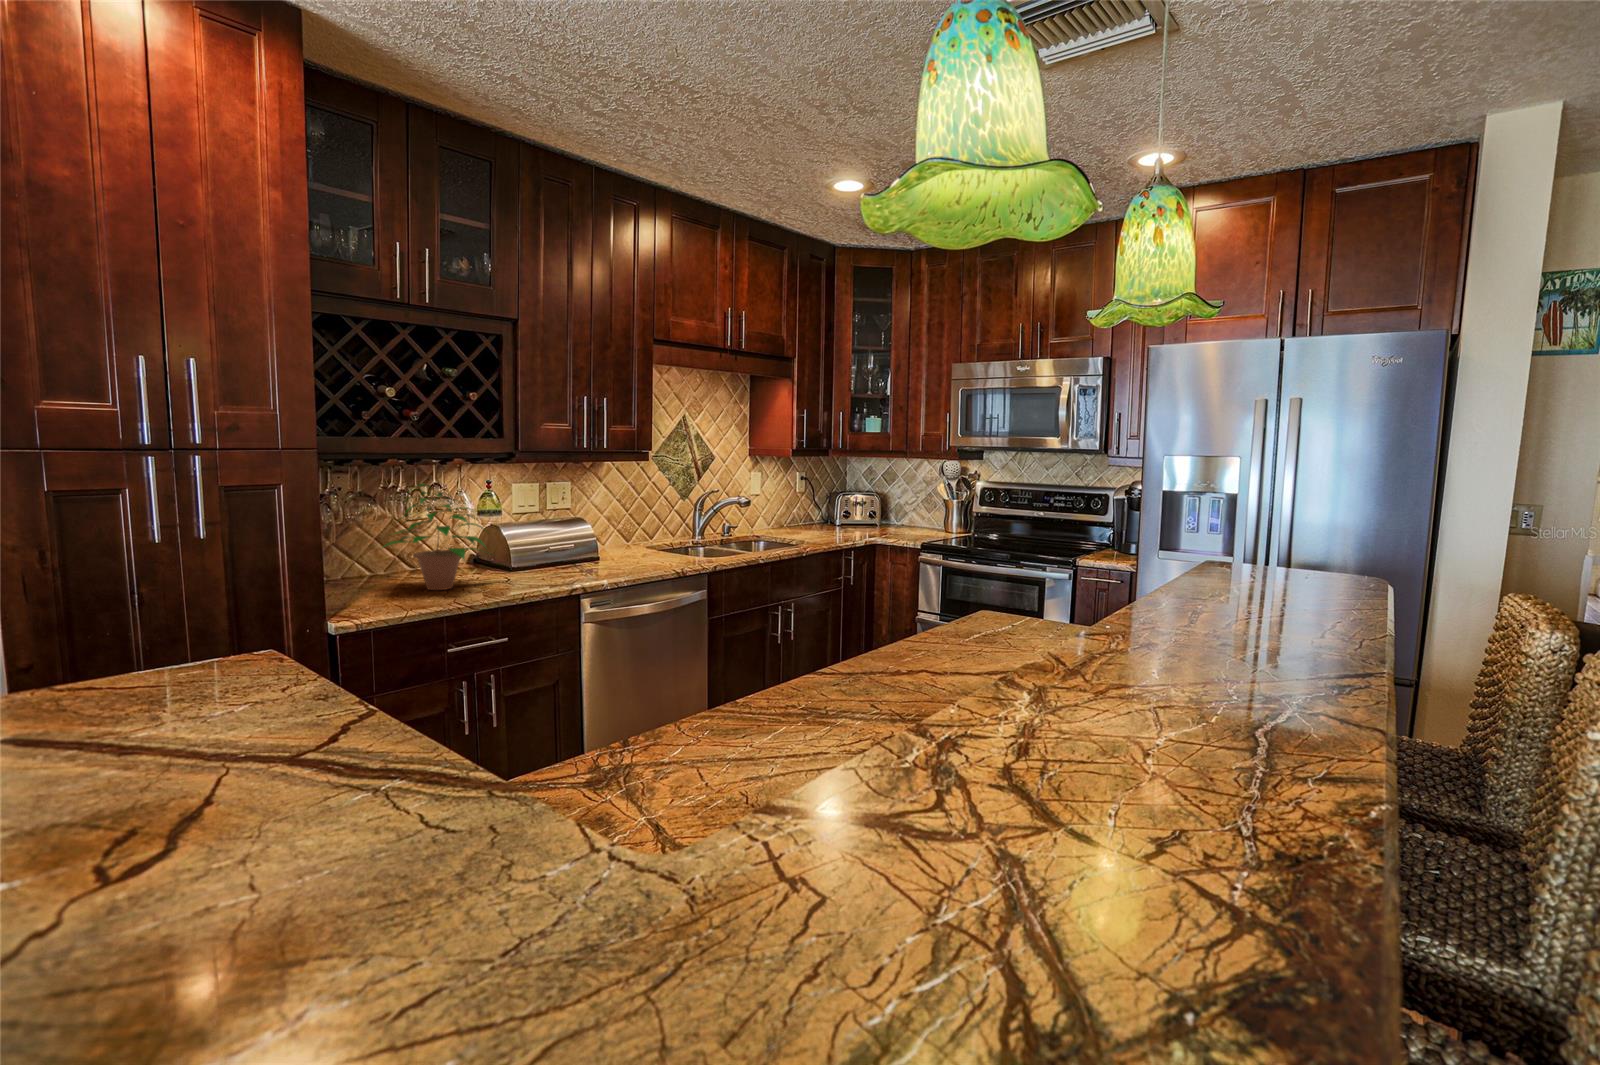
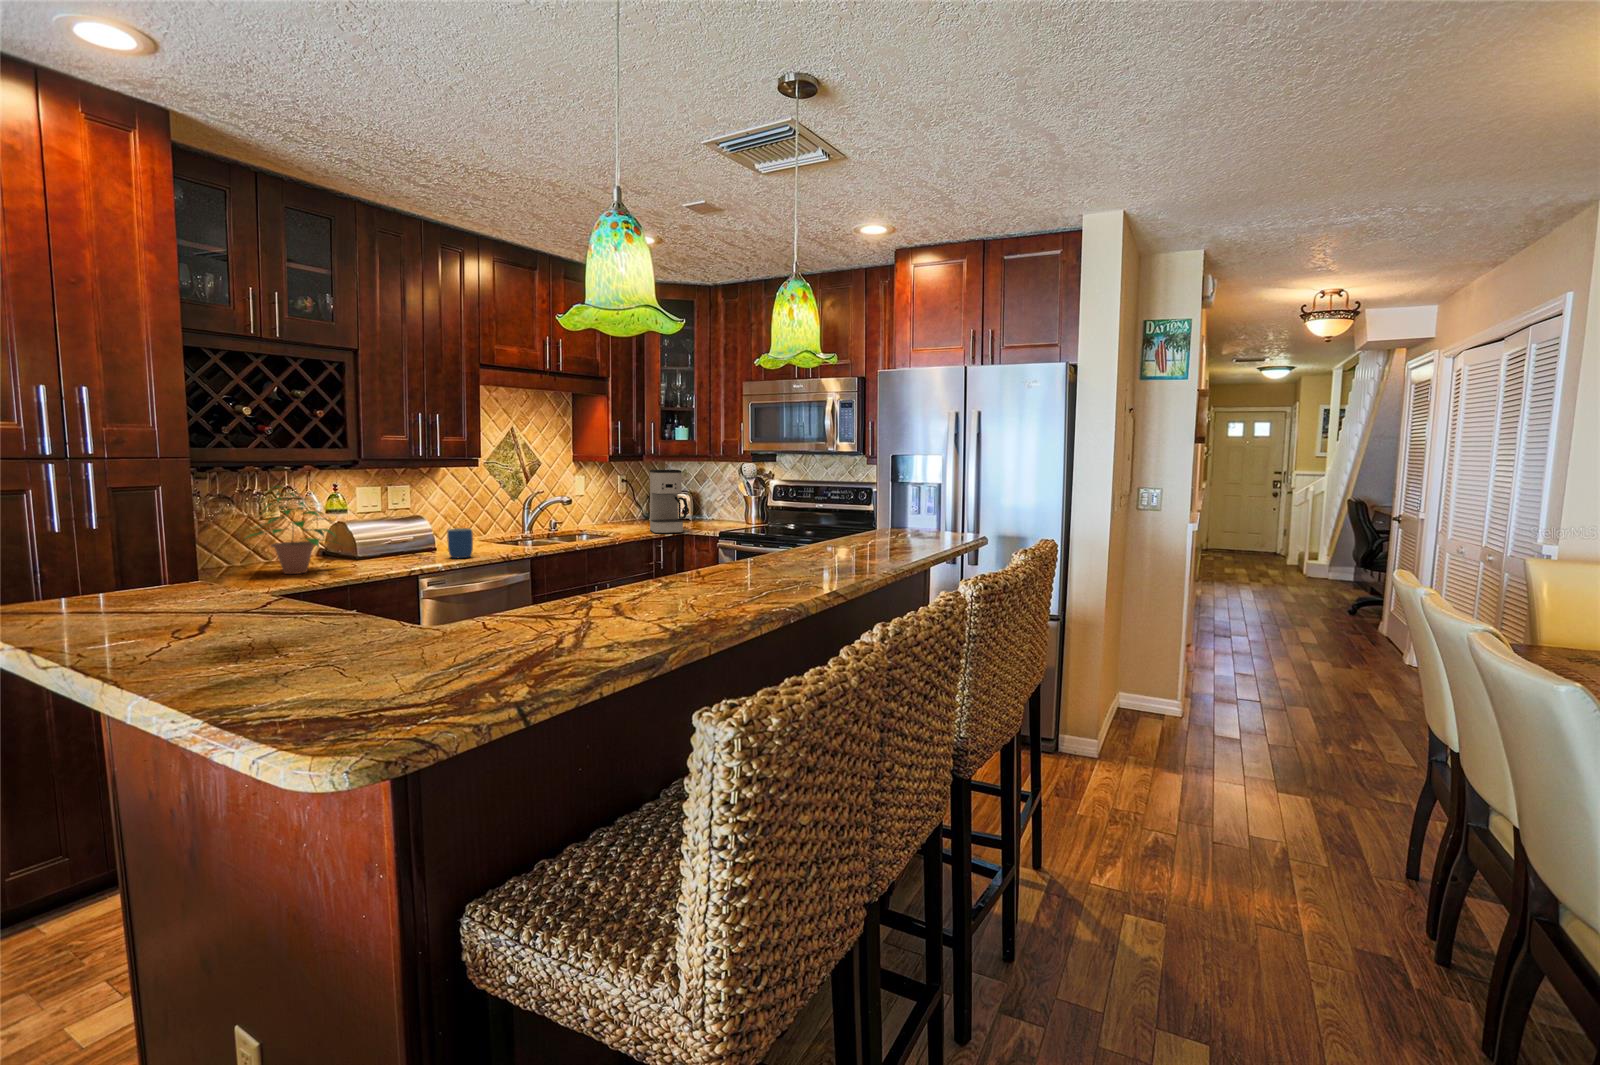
coffee maker: none [835,467,881,544] -> present [650,470,688,533]
mug: none [612,536,640,573] -> present [447,528,473,558]

